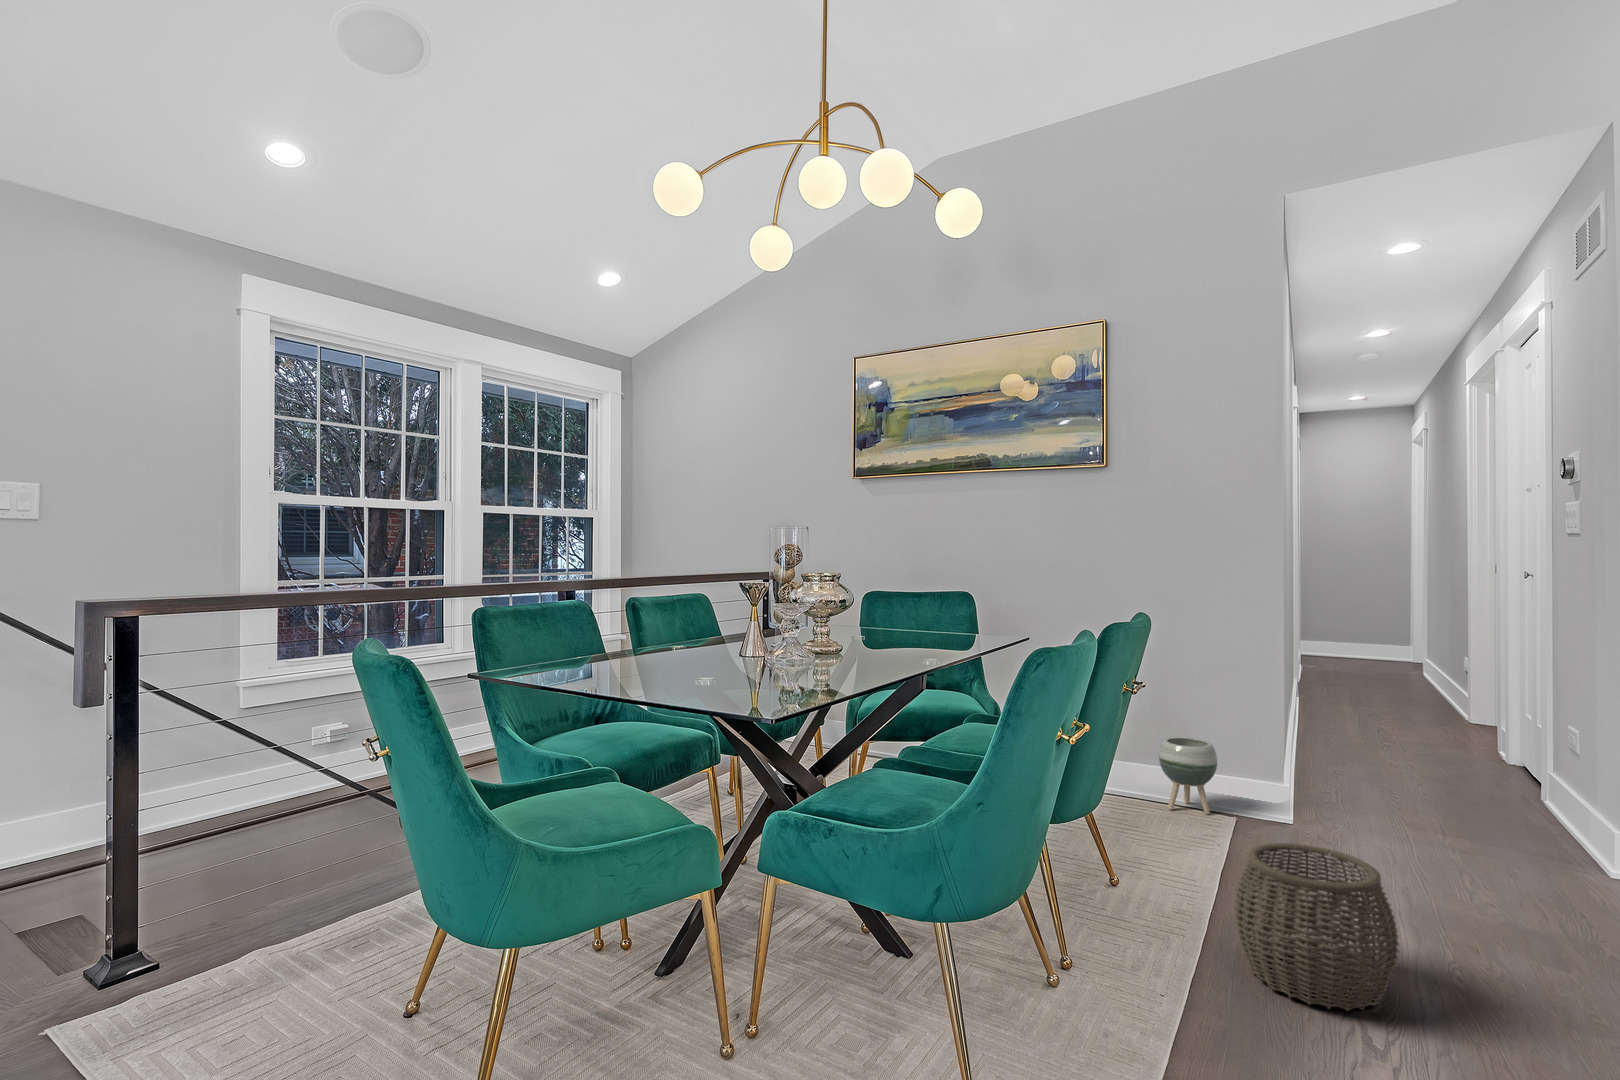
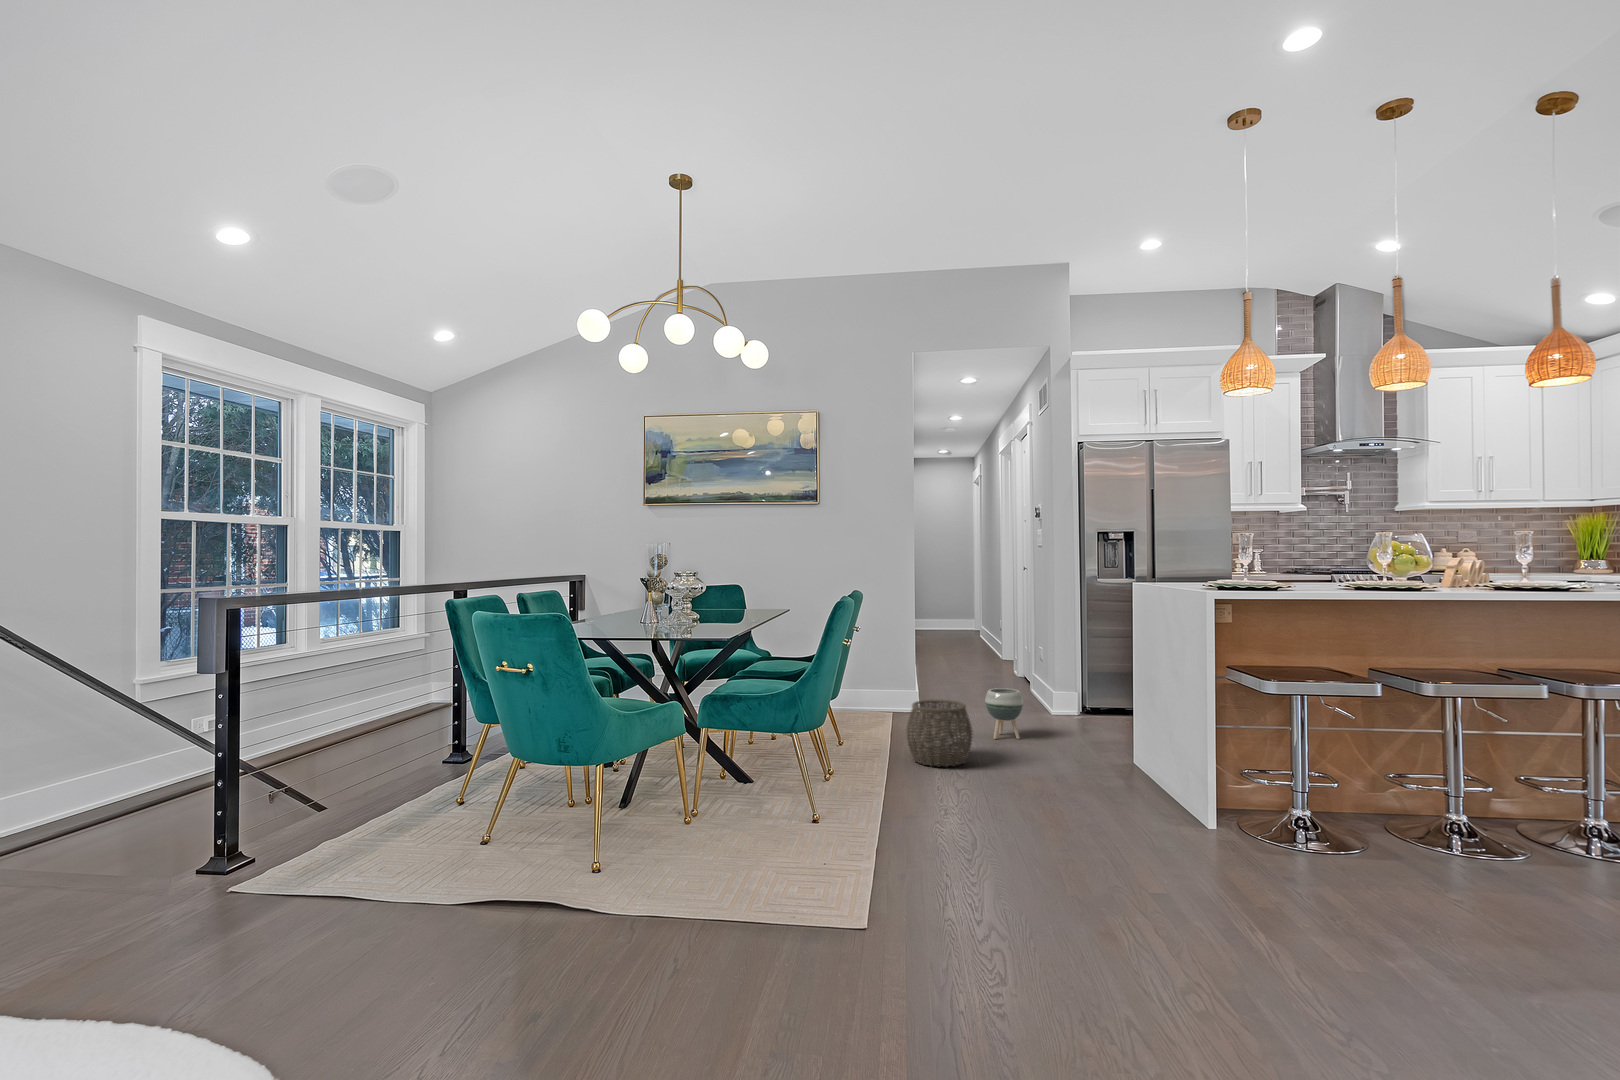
planter: present [1159,737,1217,814] -> present [985,688,1023,739]

